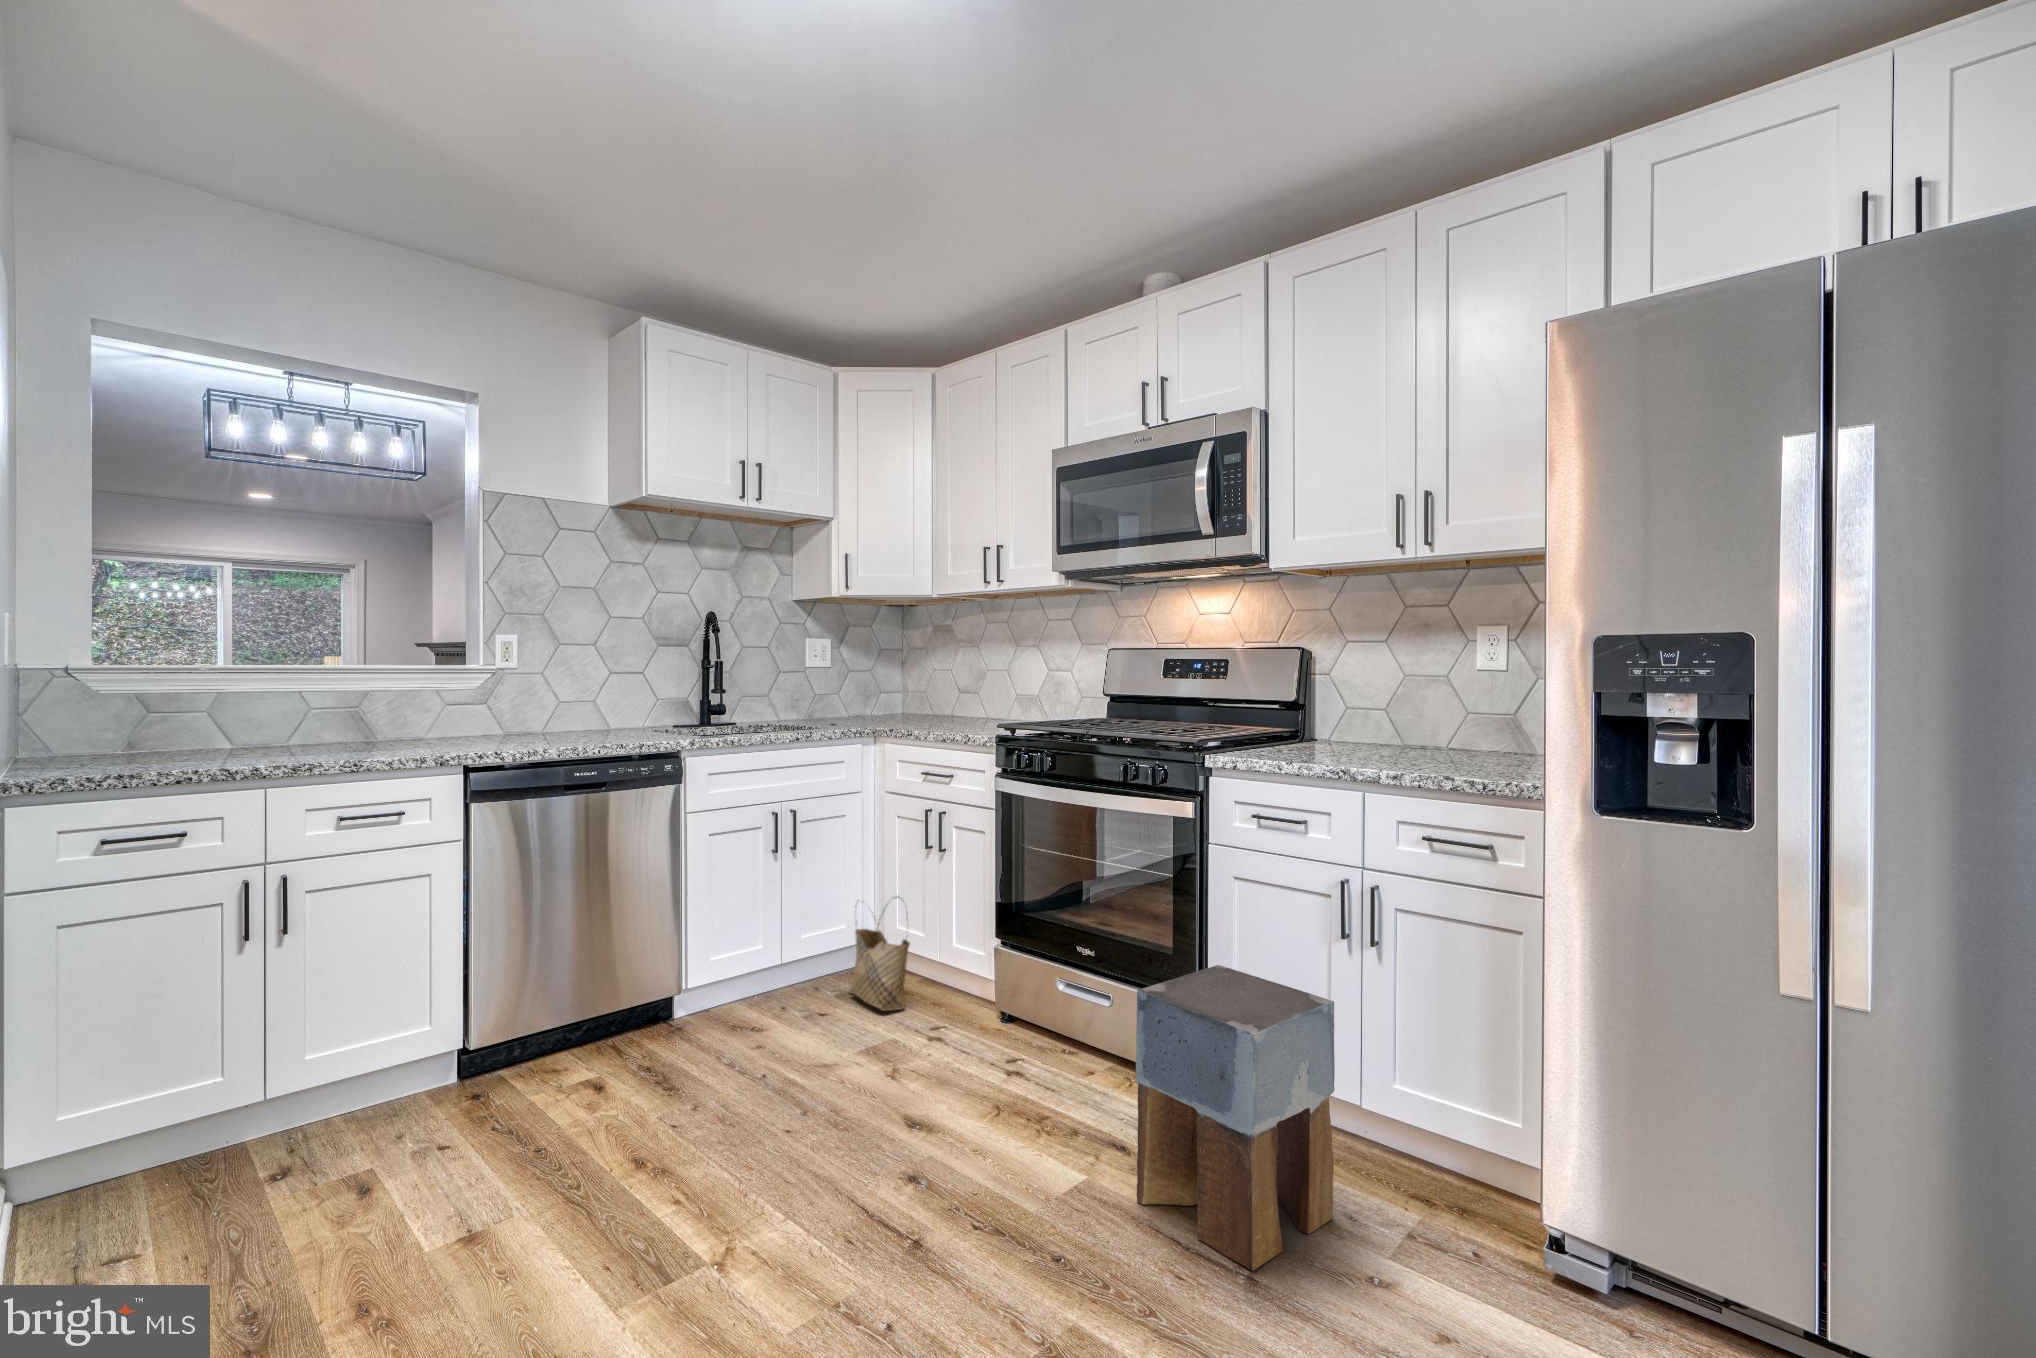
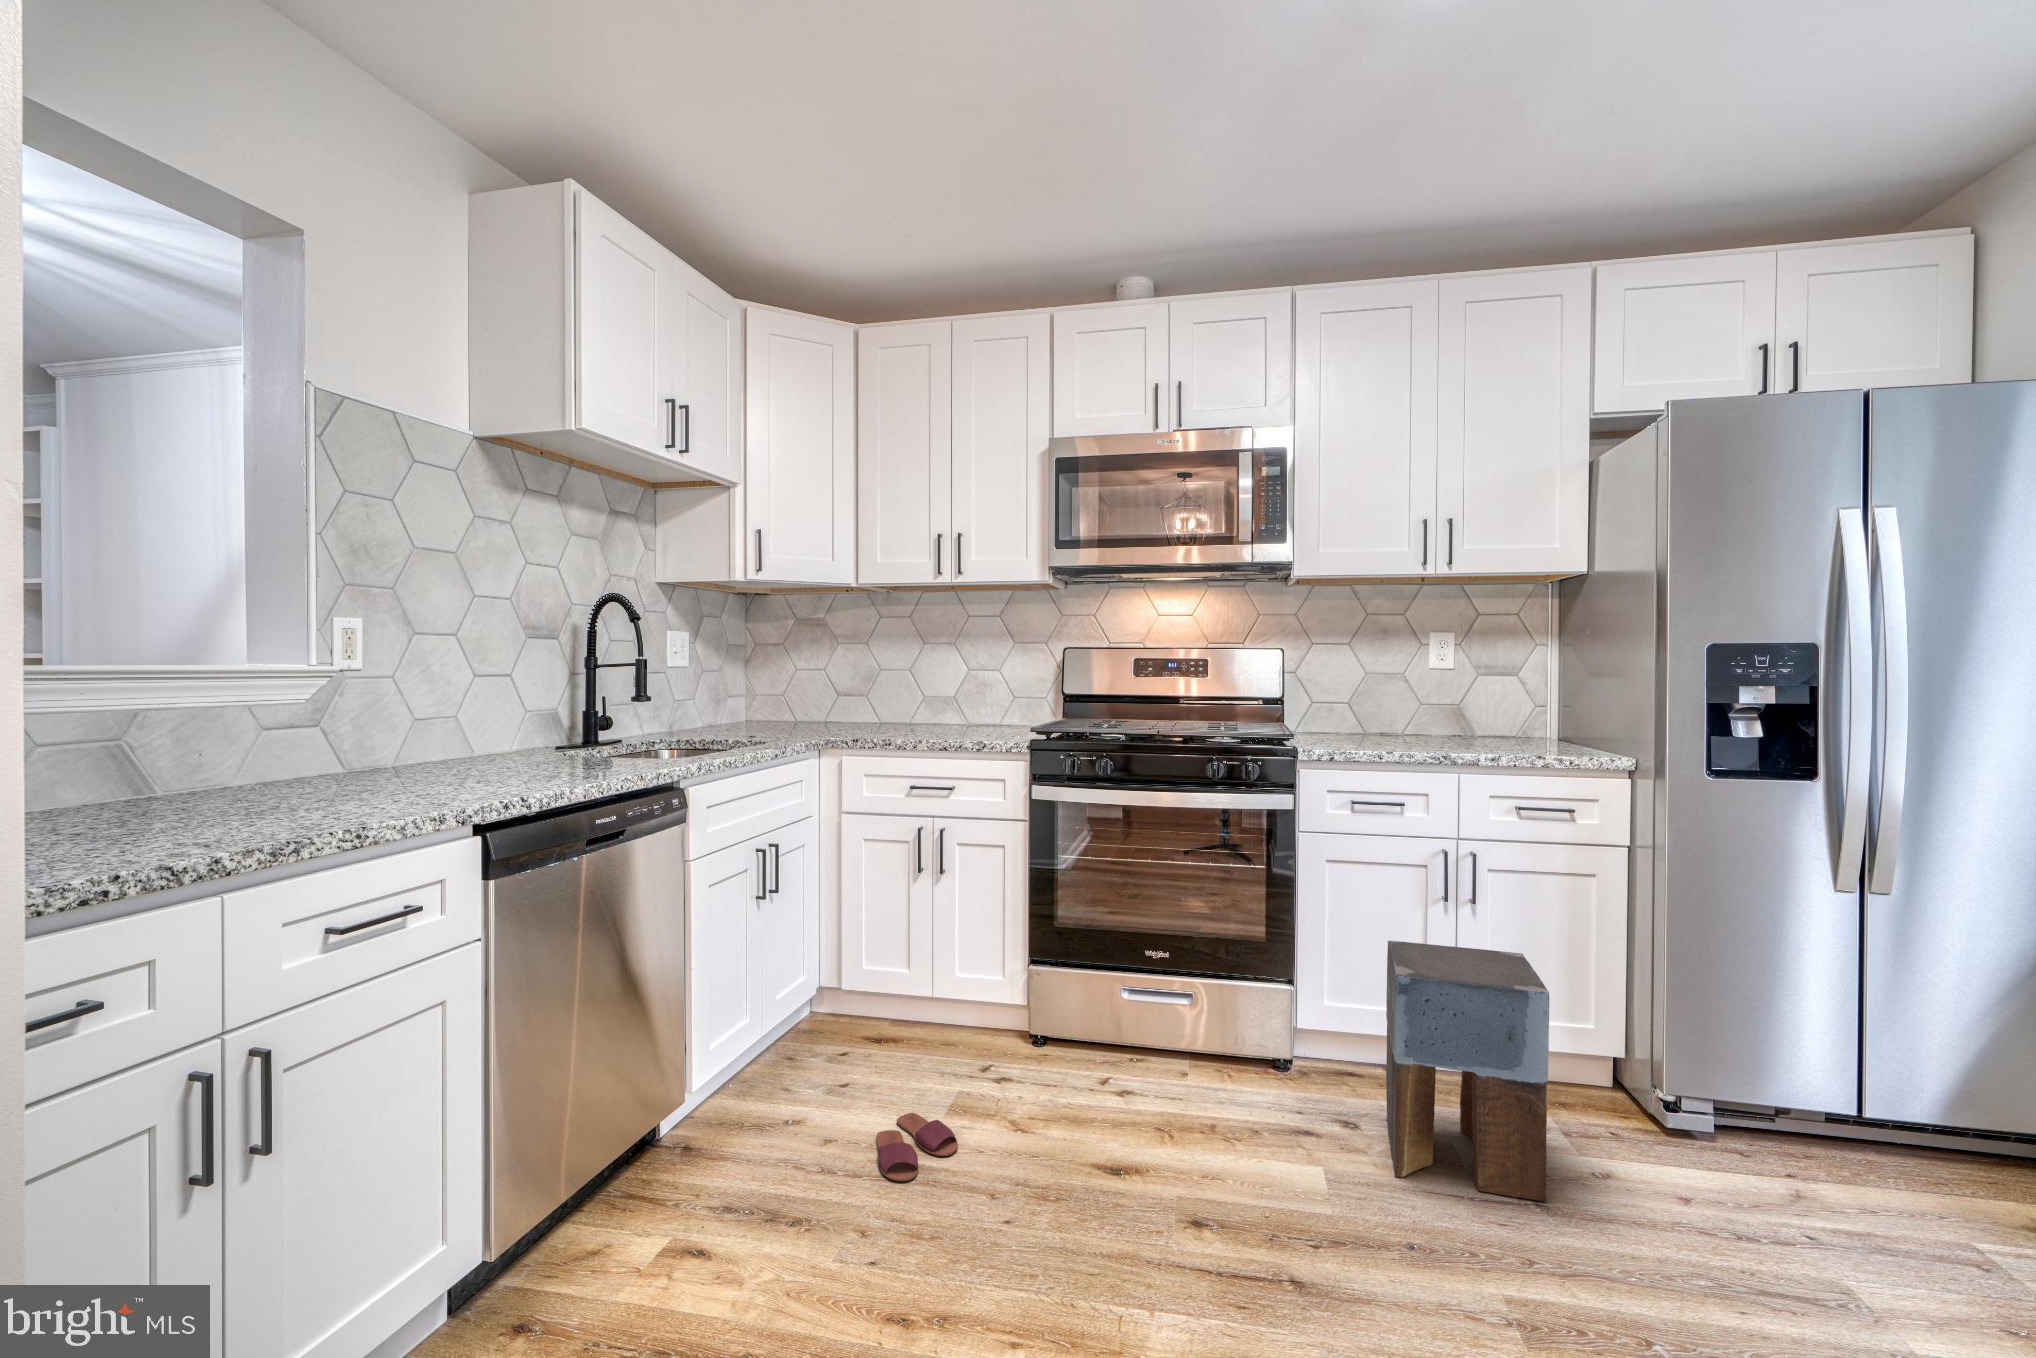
woven basket: present [850,900,910,1011] -> none [844,929,931,1062]
slippers: none [757,1043,837,1083] -> present [876,1113,958,1181]

